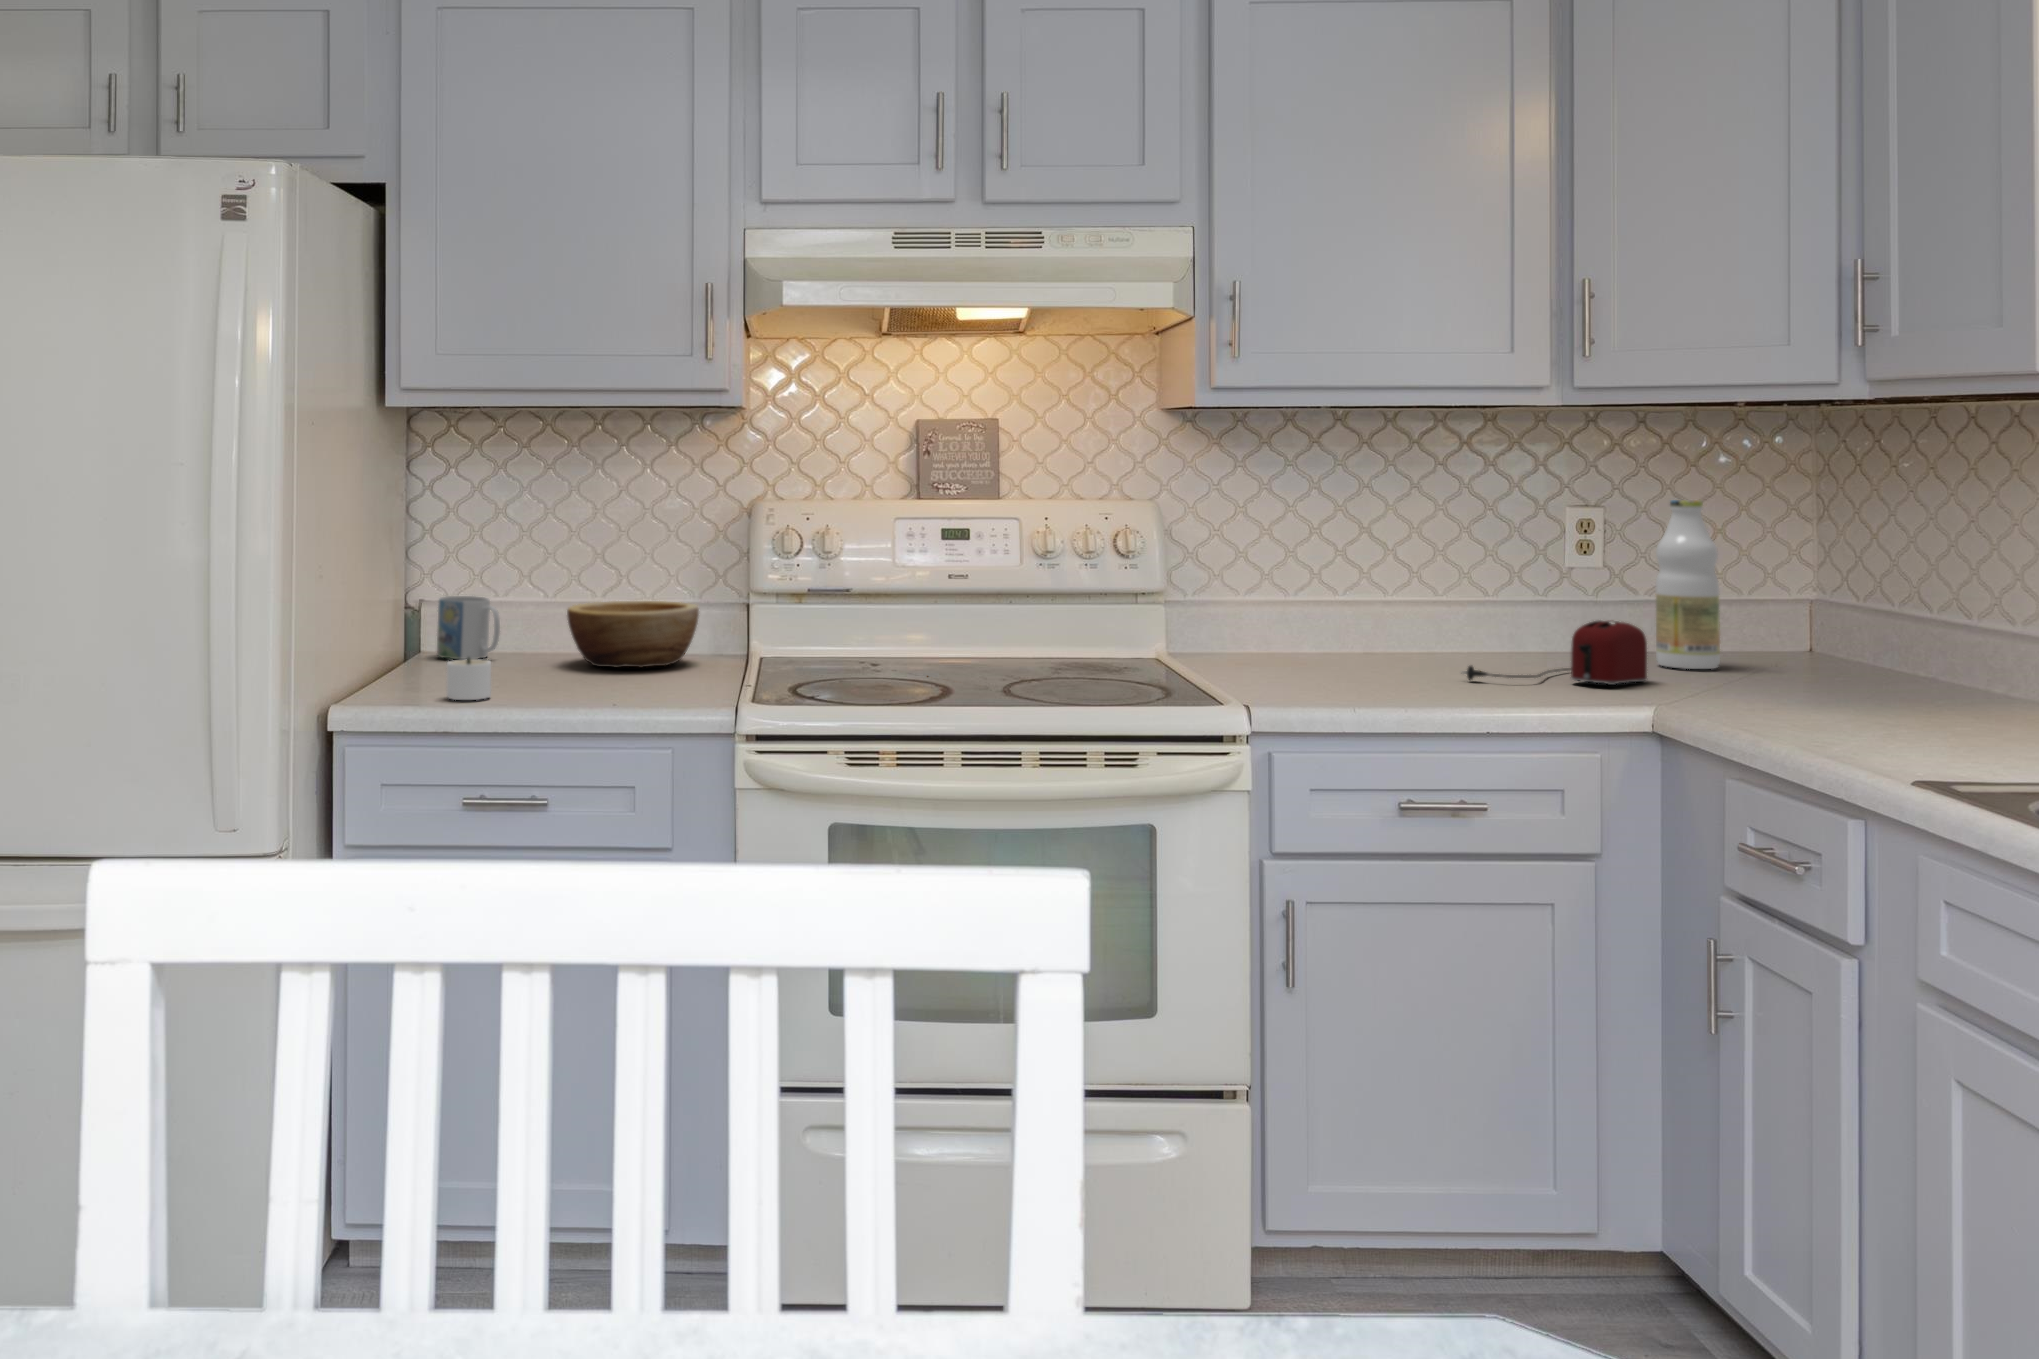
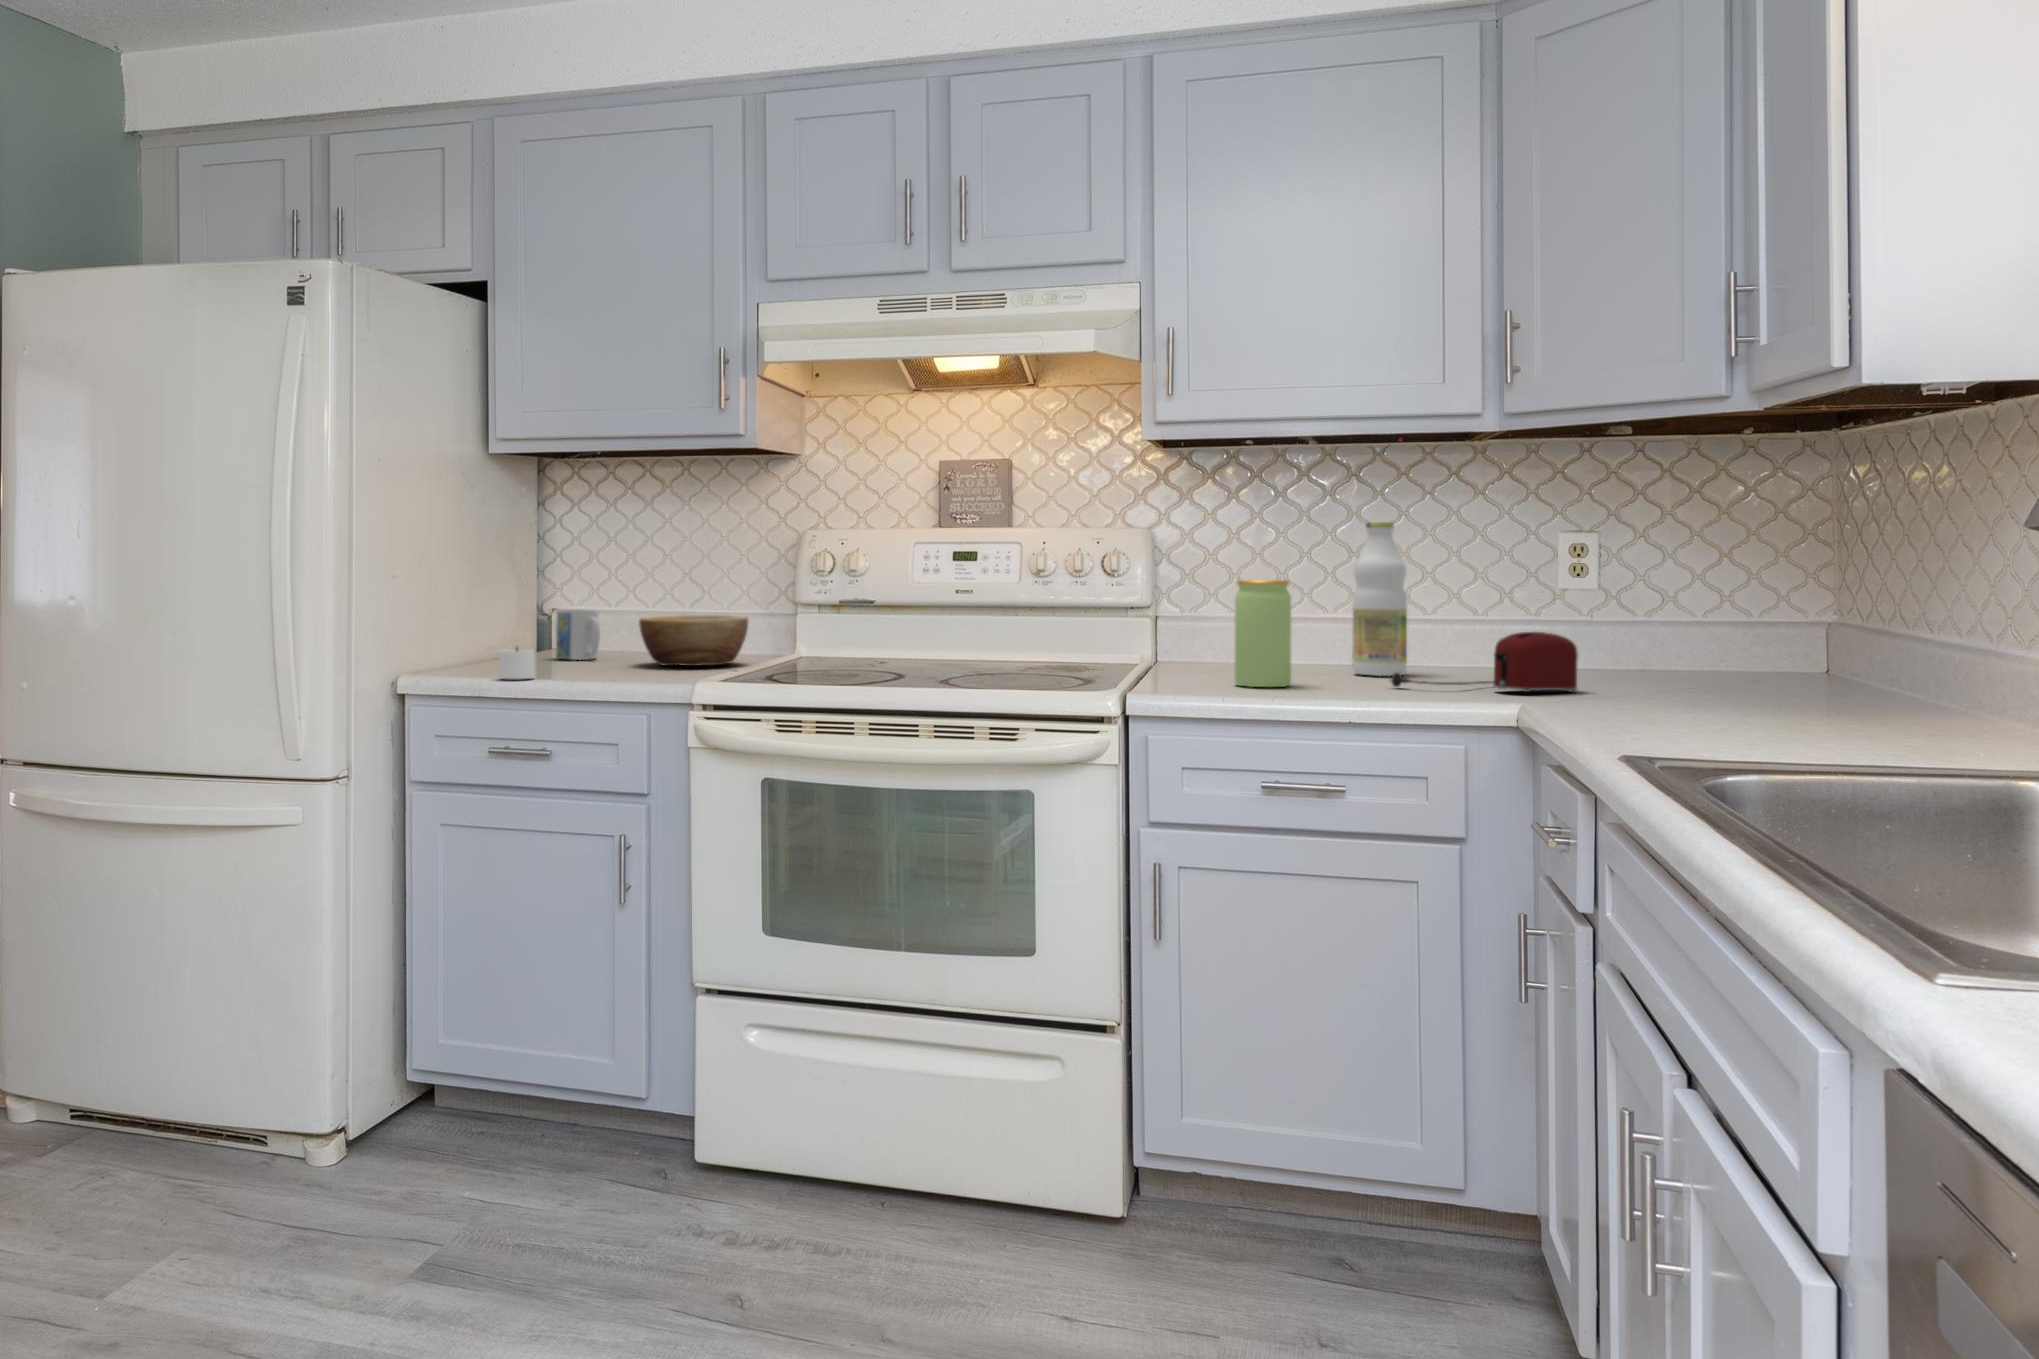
bottle: present [1656,500,1720,669] -> present [1353,522,1407,676]
jar: none [1305,566,1367,685] -> present [1235,580,1291,687]

